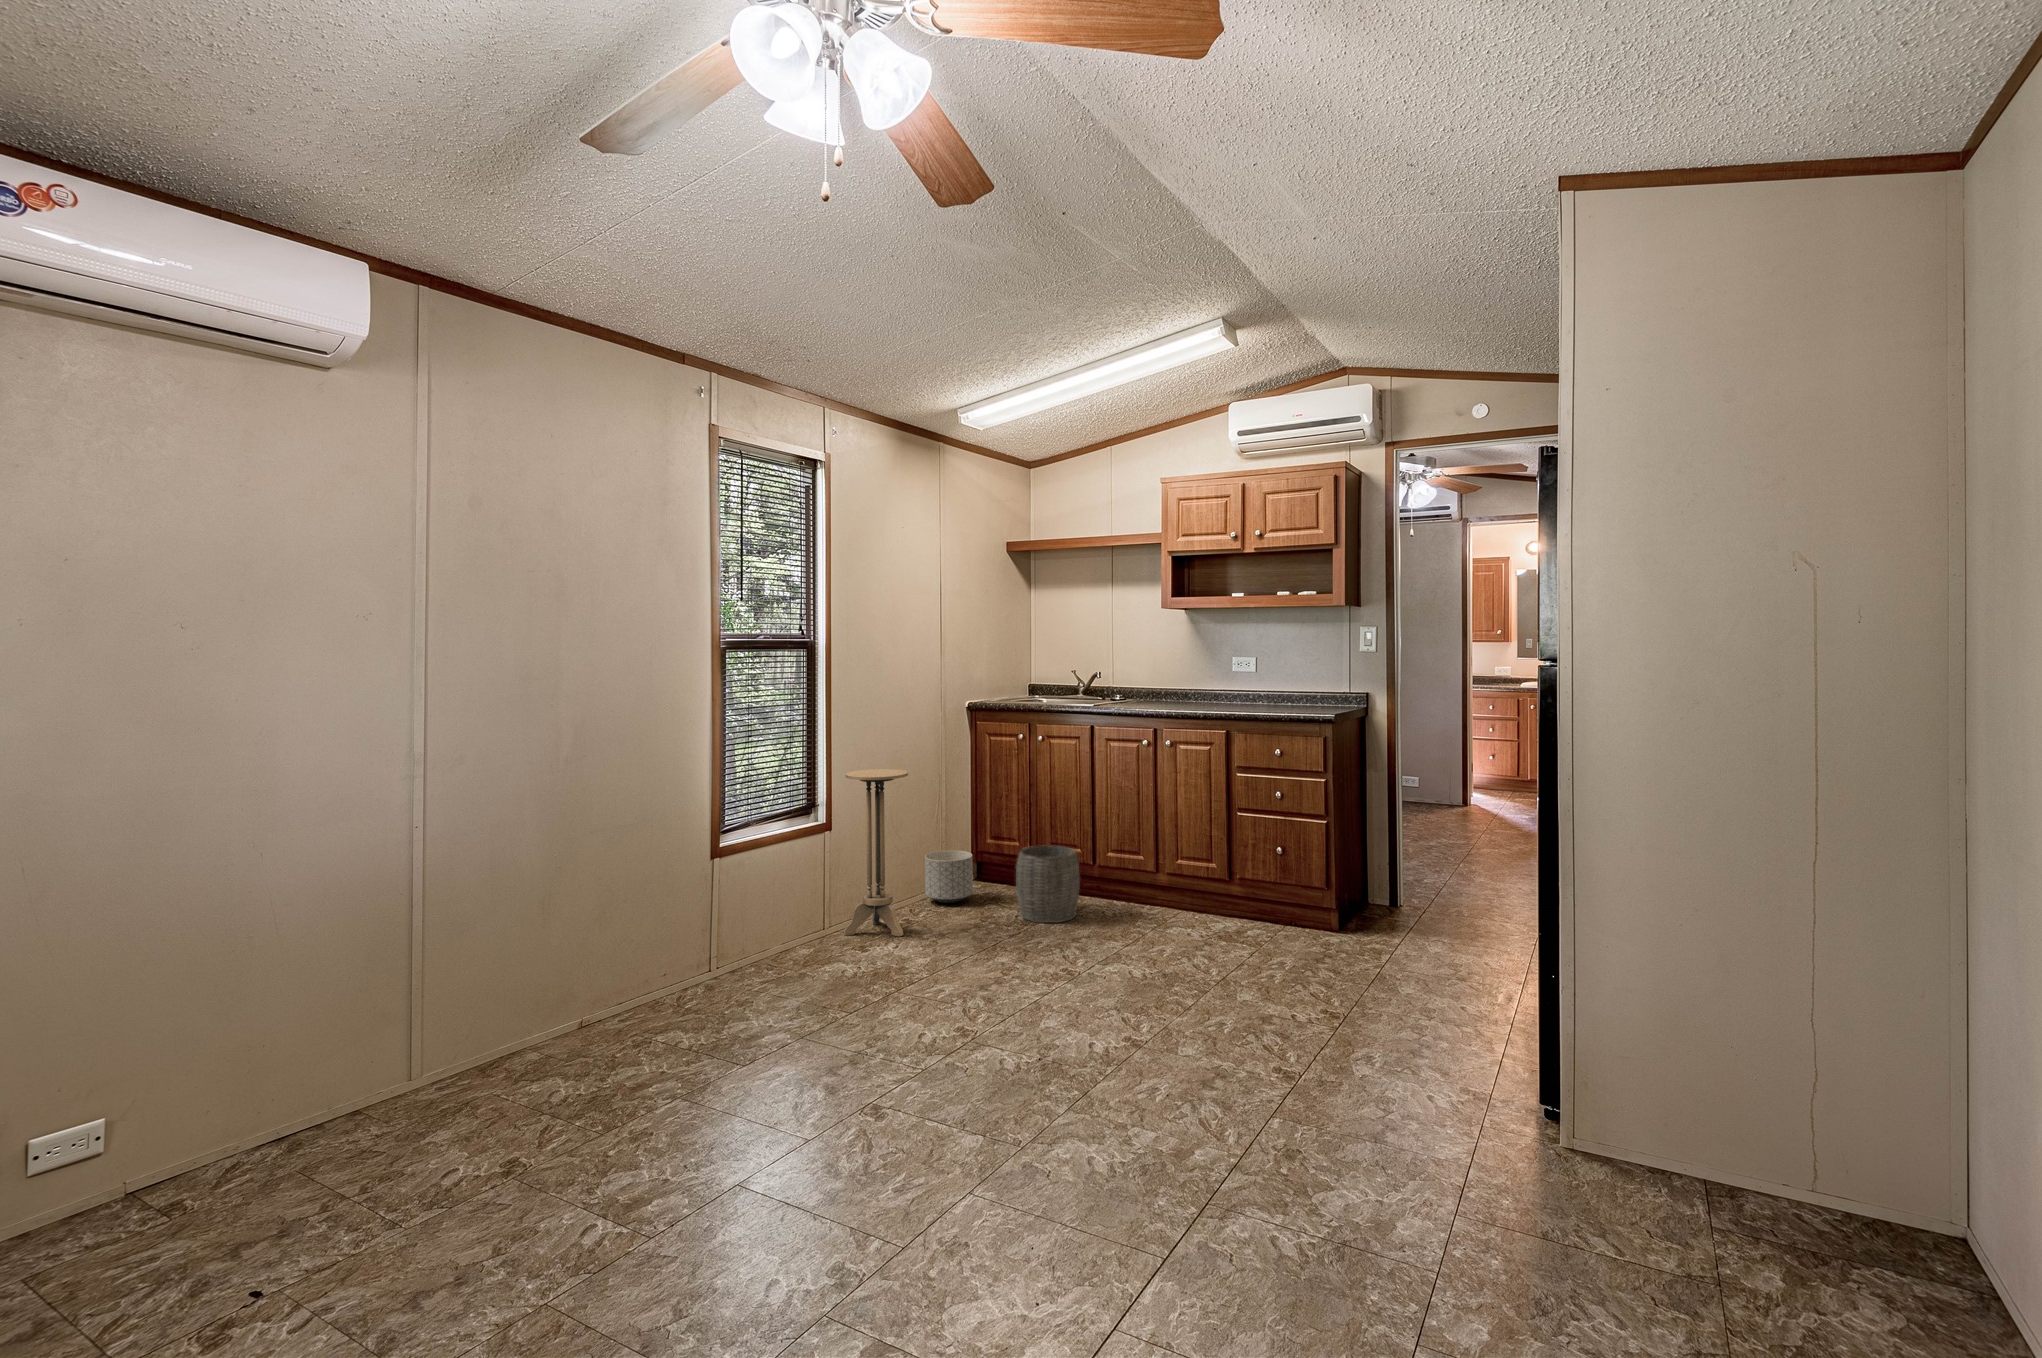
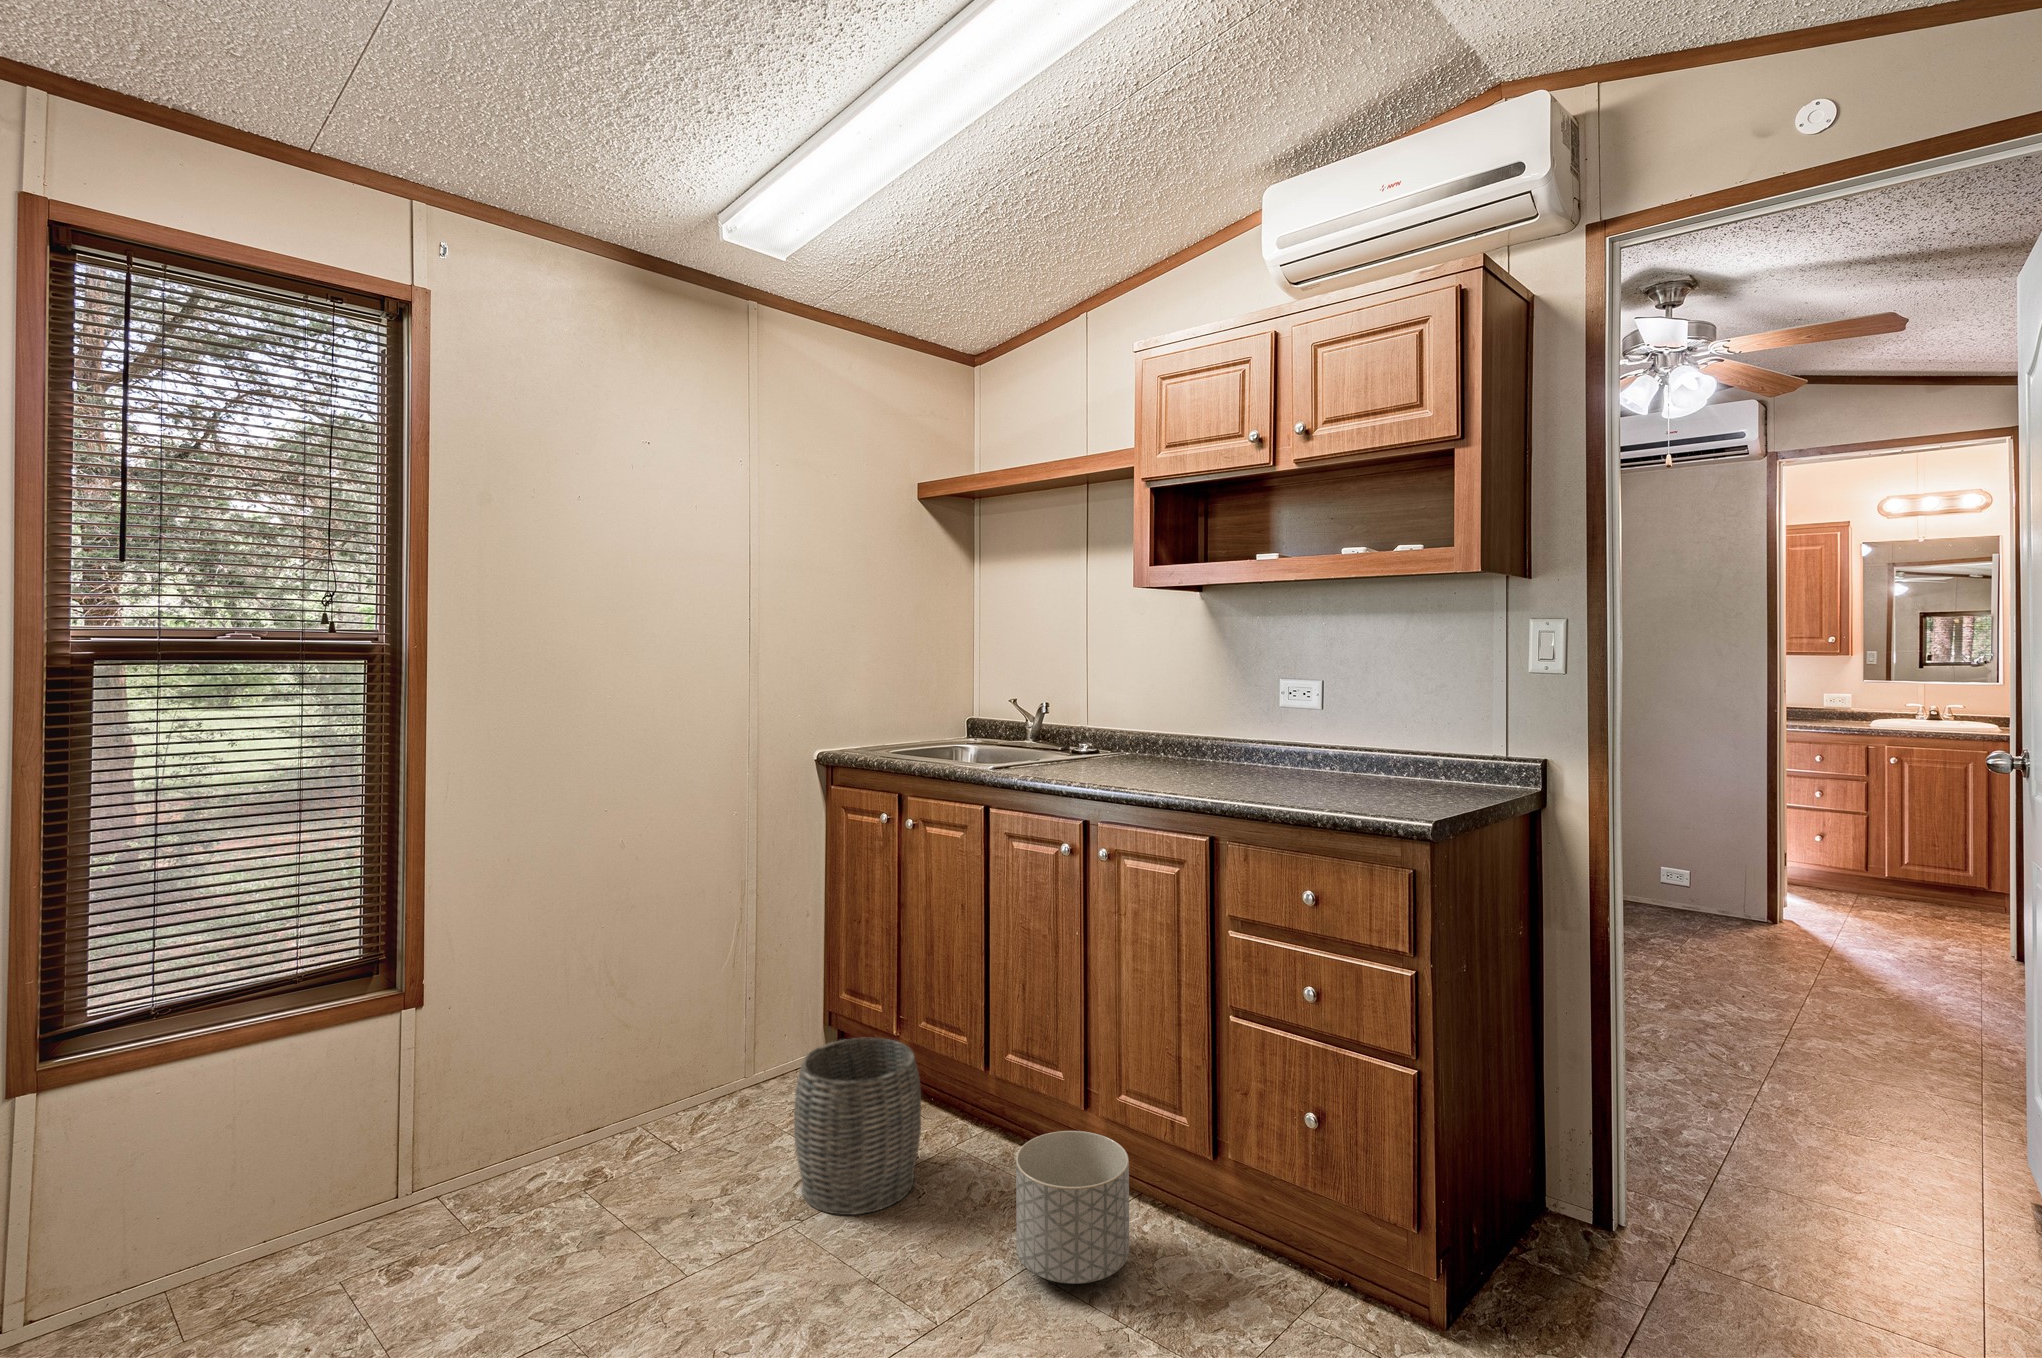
side table: present [844,769,908,937] -> none [435,886,573,1230]
planter: present [925,850,973,903] -> present [1016,1131,1129,1284]

